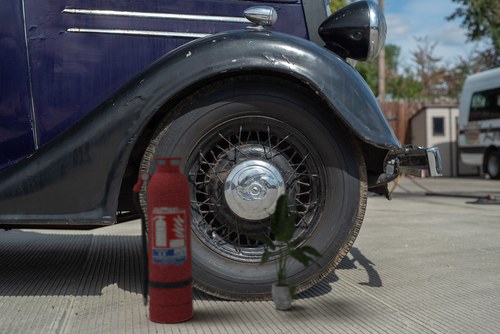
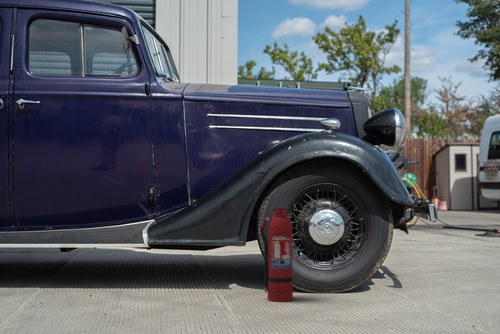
potted plant: present [247,194,323,310] -> none [323,230,368,298]

